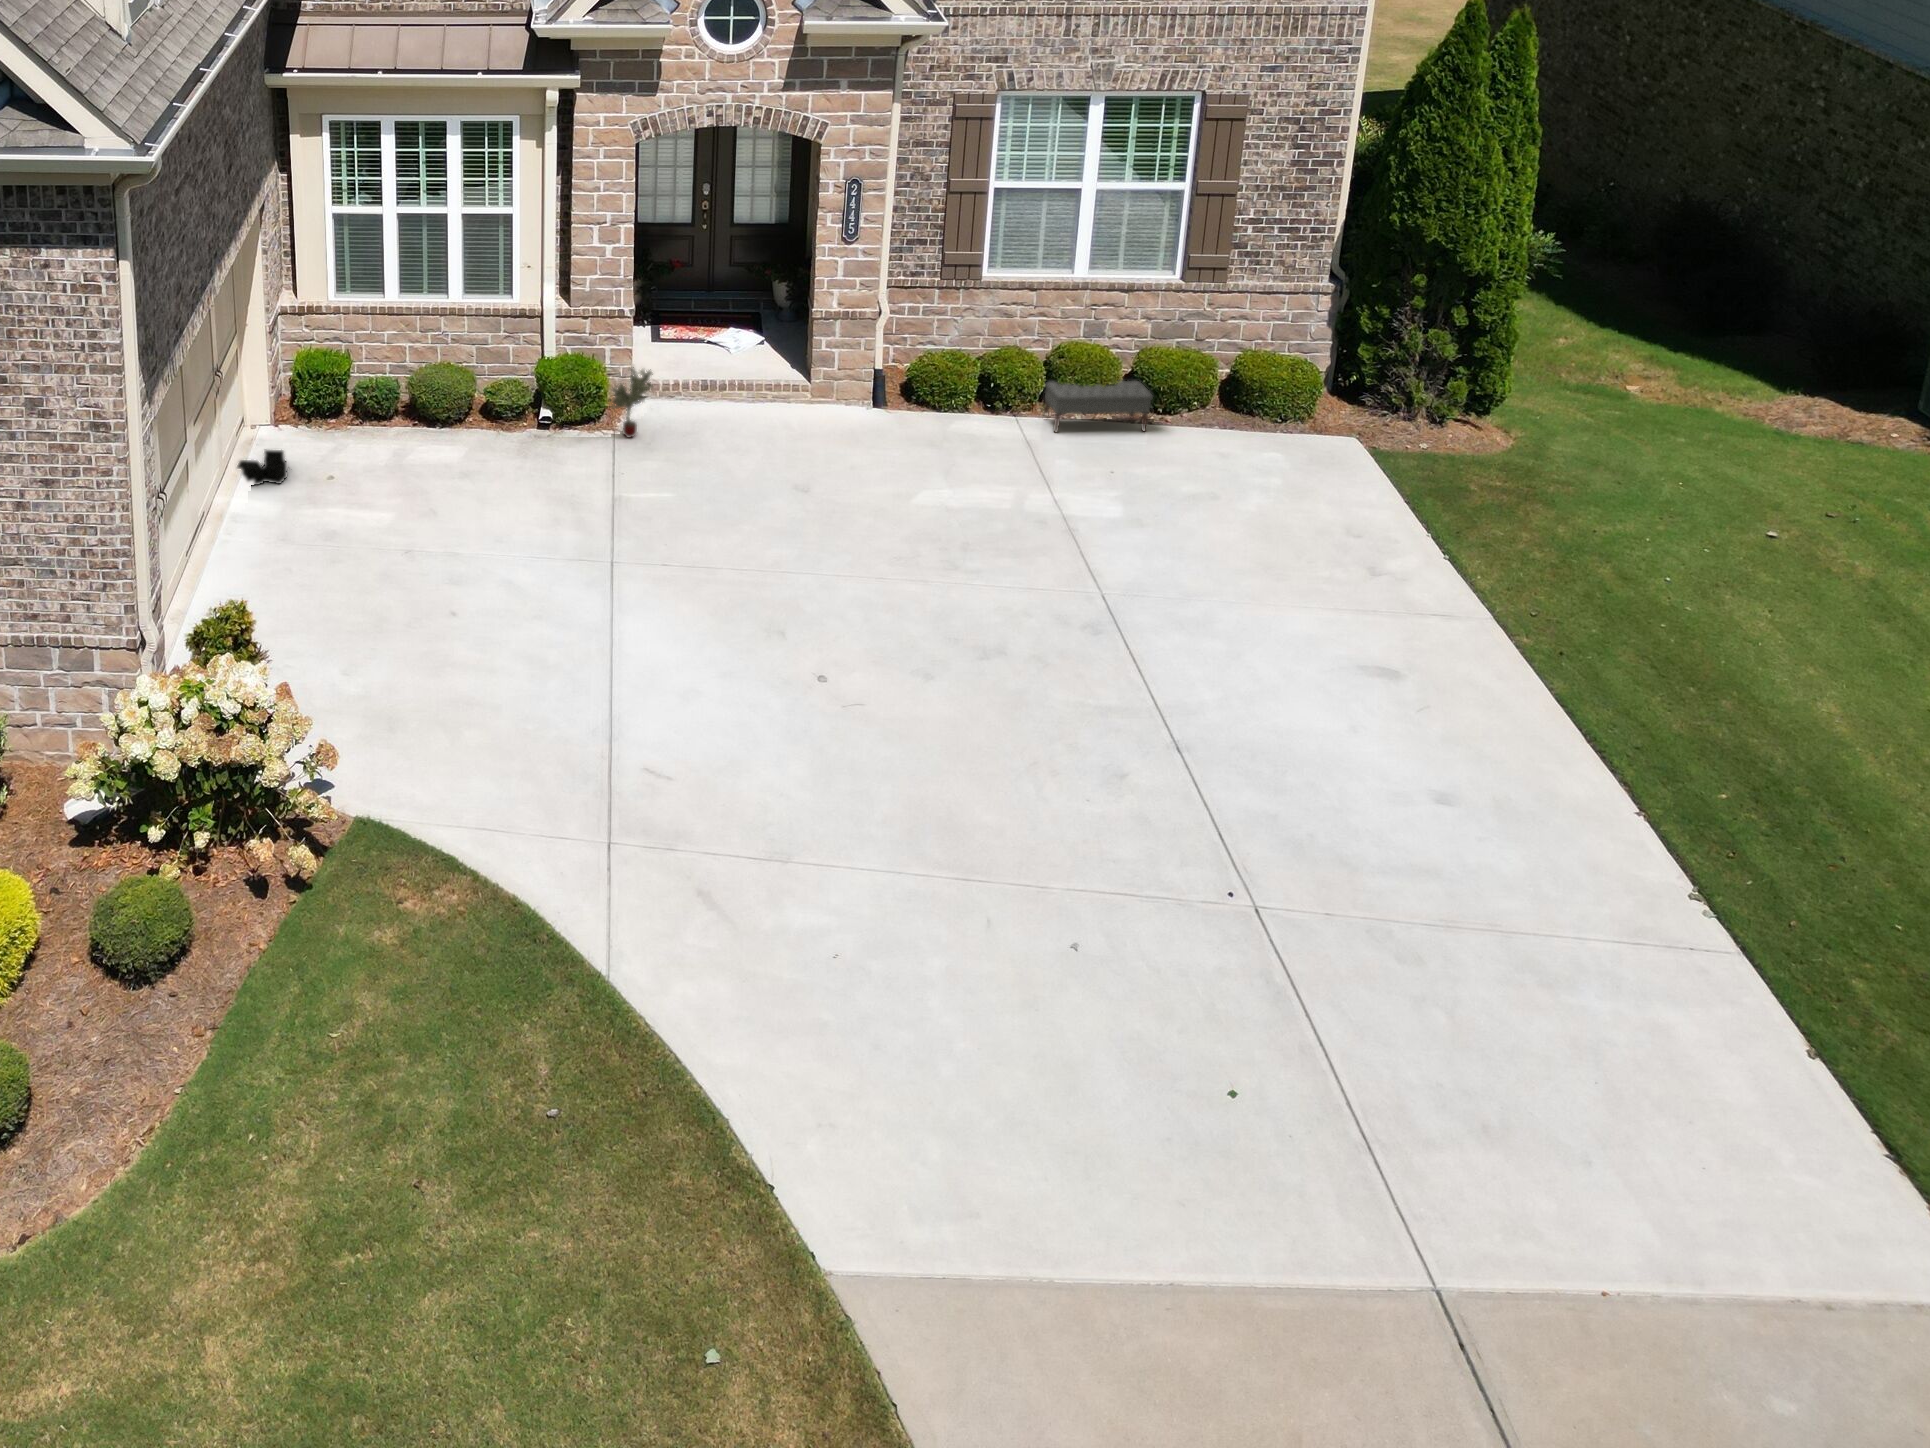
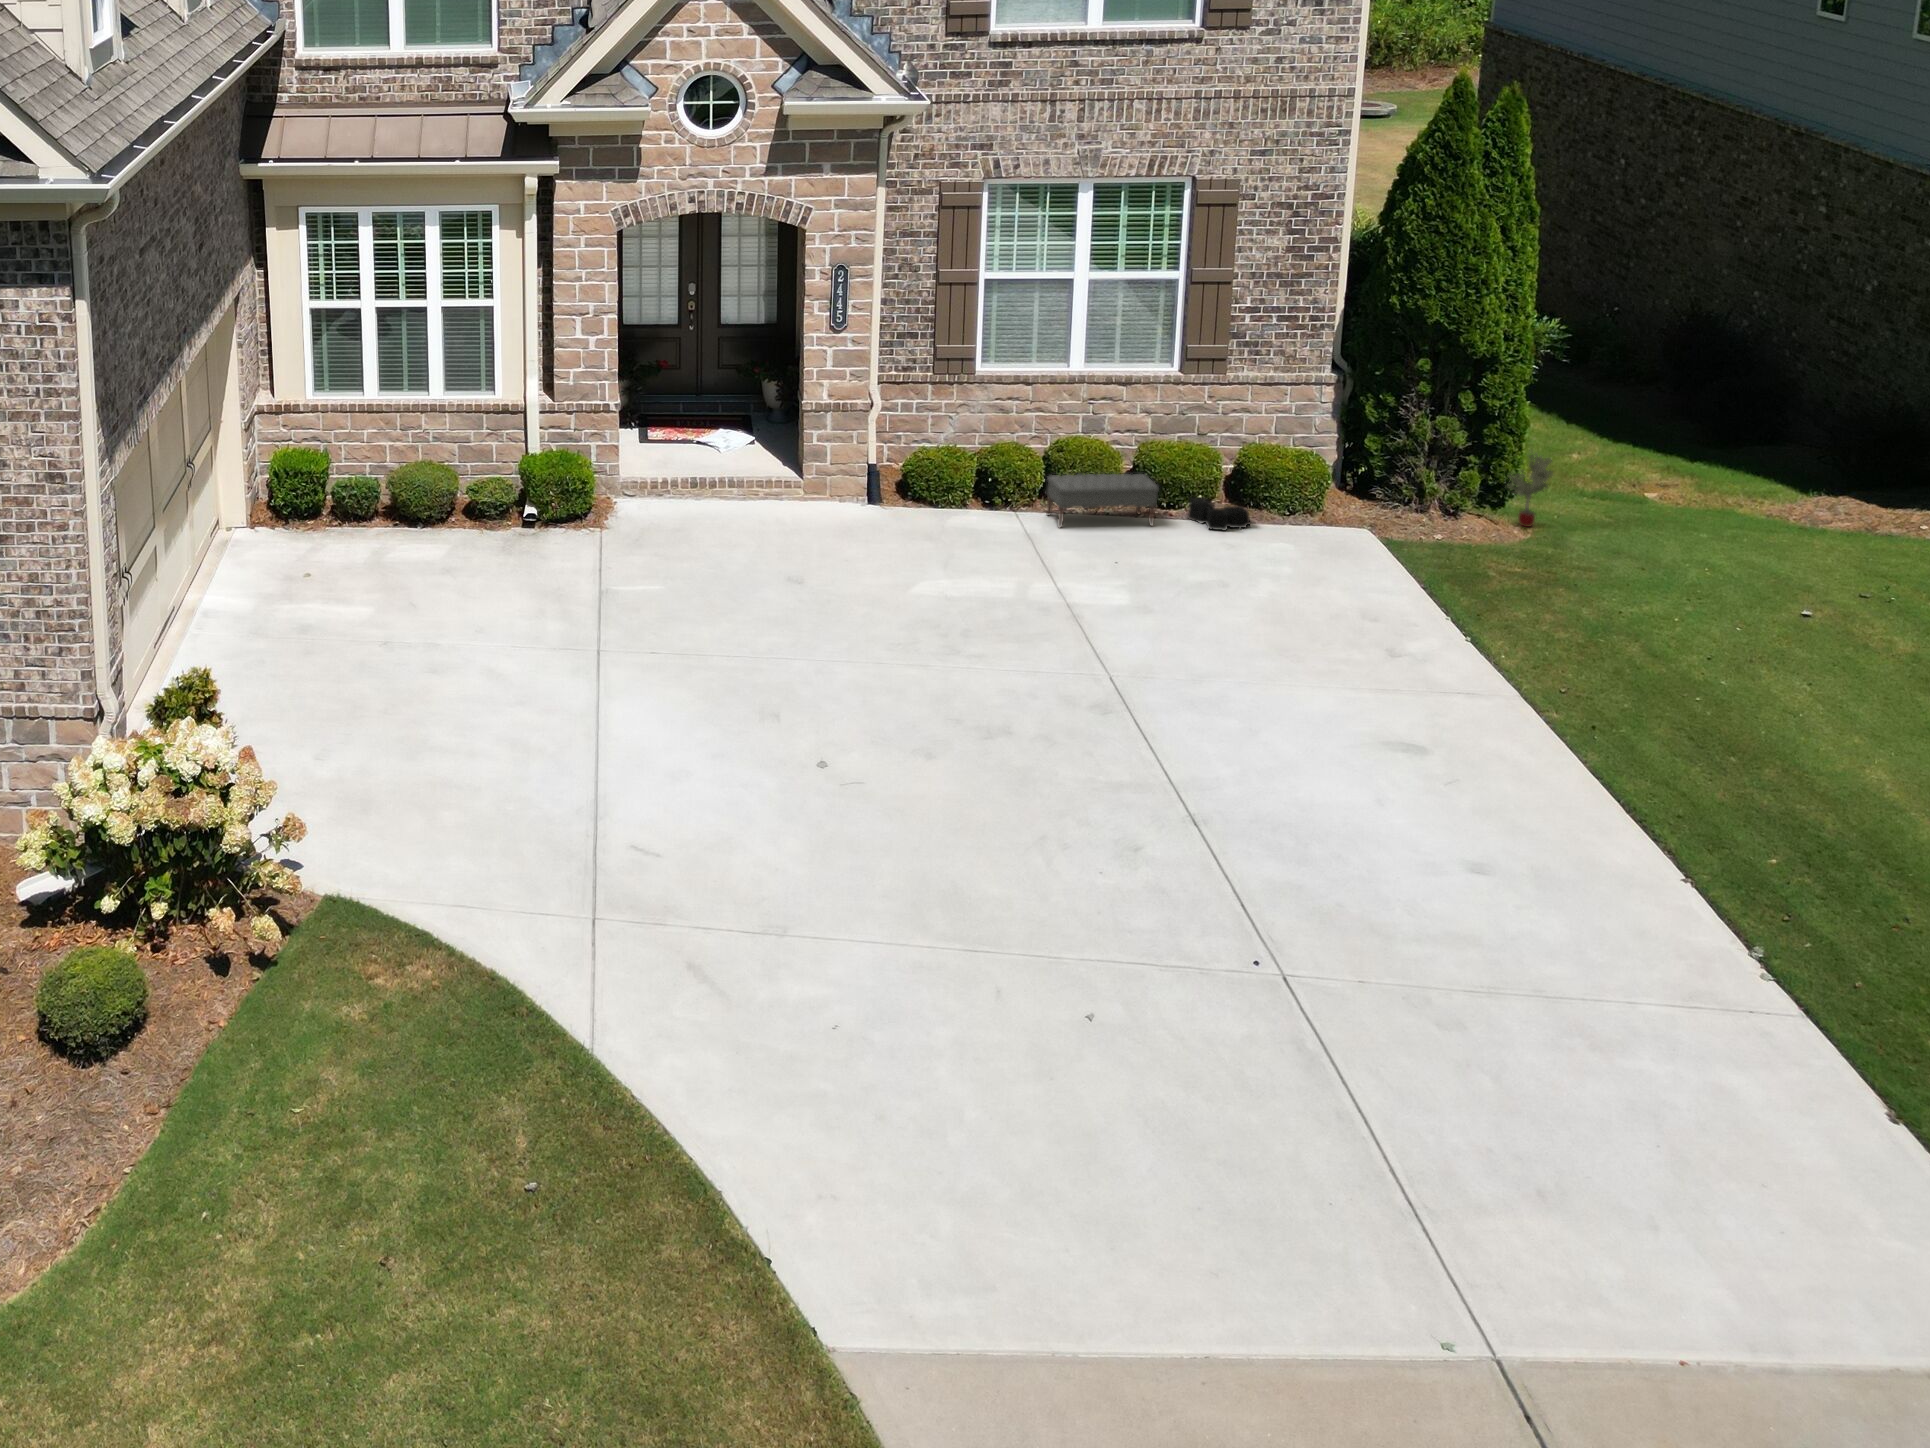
potted tree: present [610,367,653,437] -> present [1507,454,1553,527]
storage bin: present [237,450,287,485] -> present [1188,497,1250,531]

